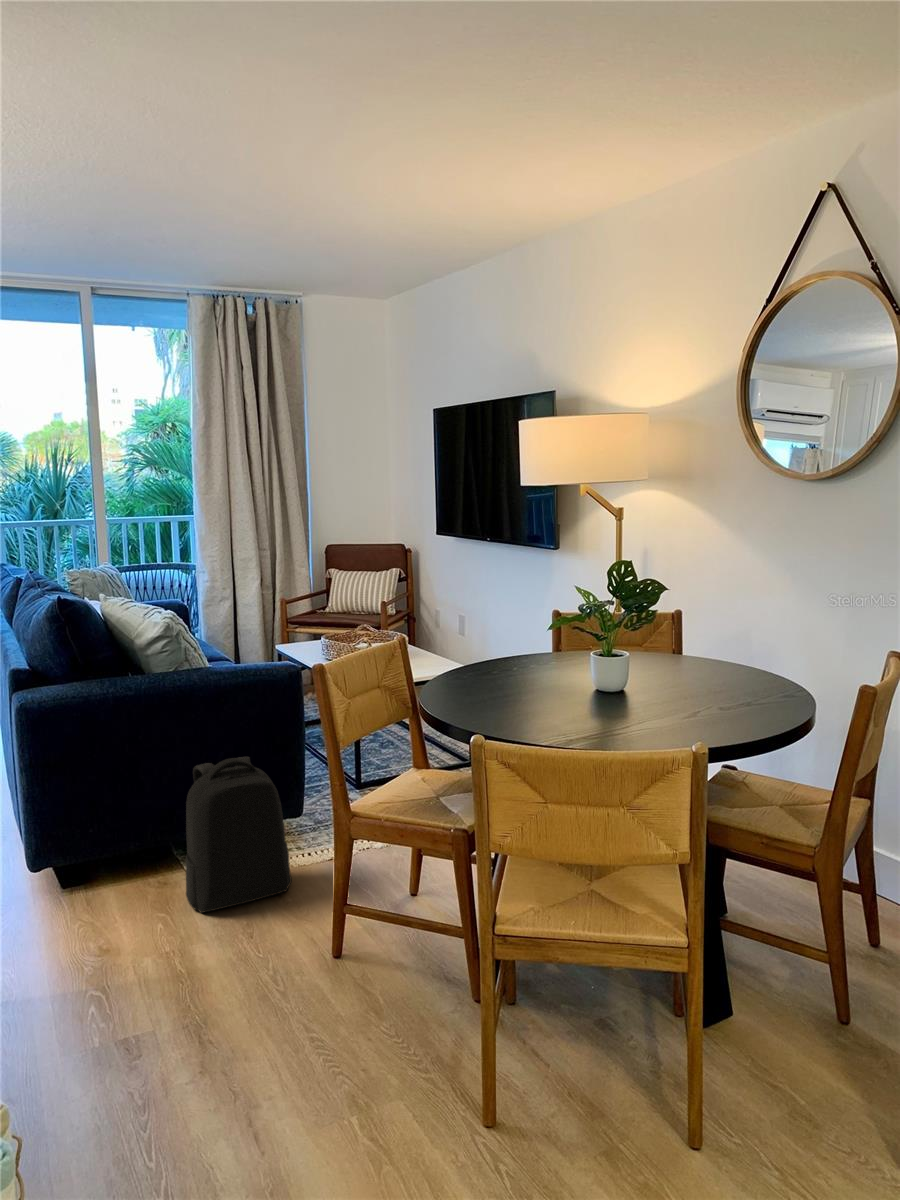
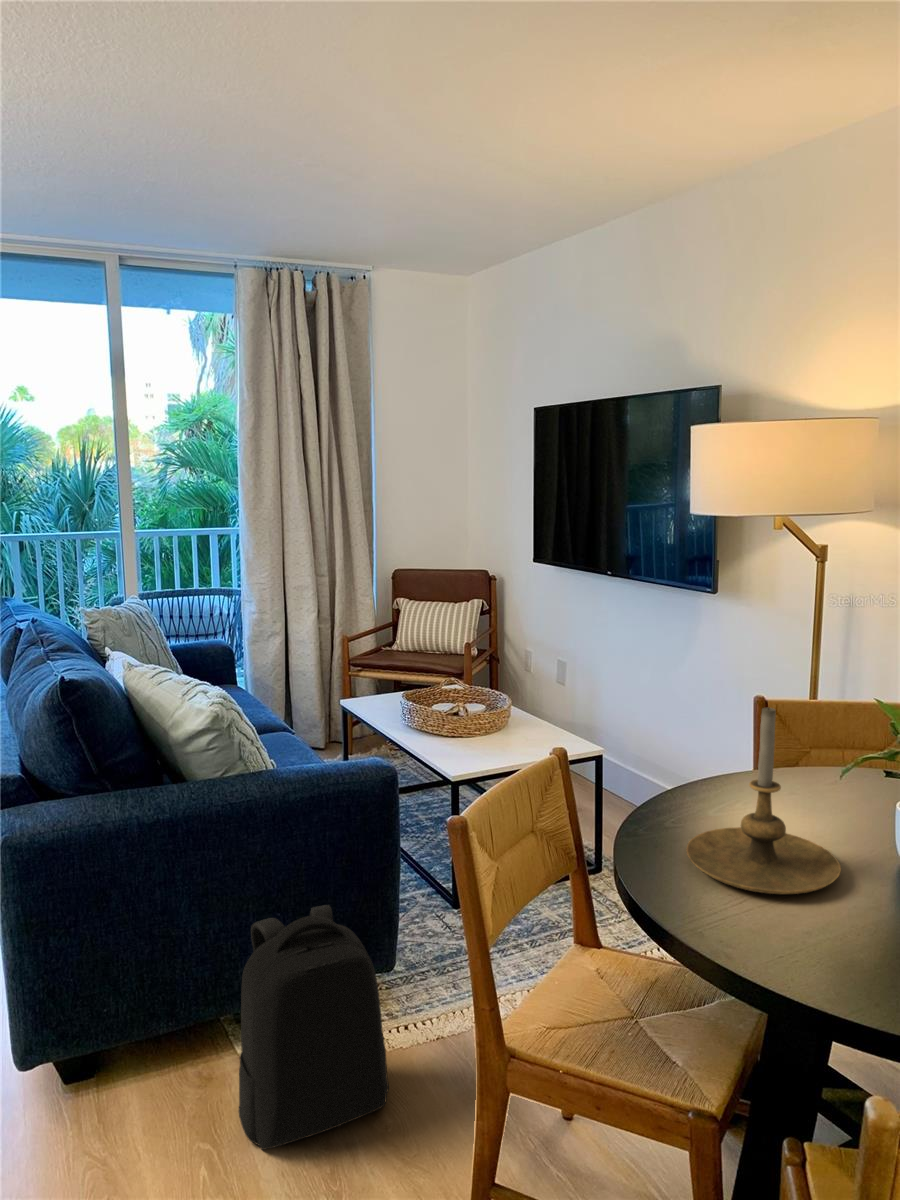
candle holder: none [461,590,552,700] -> present [687,707,841,894]

